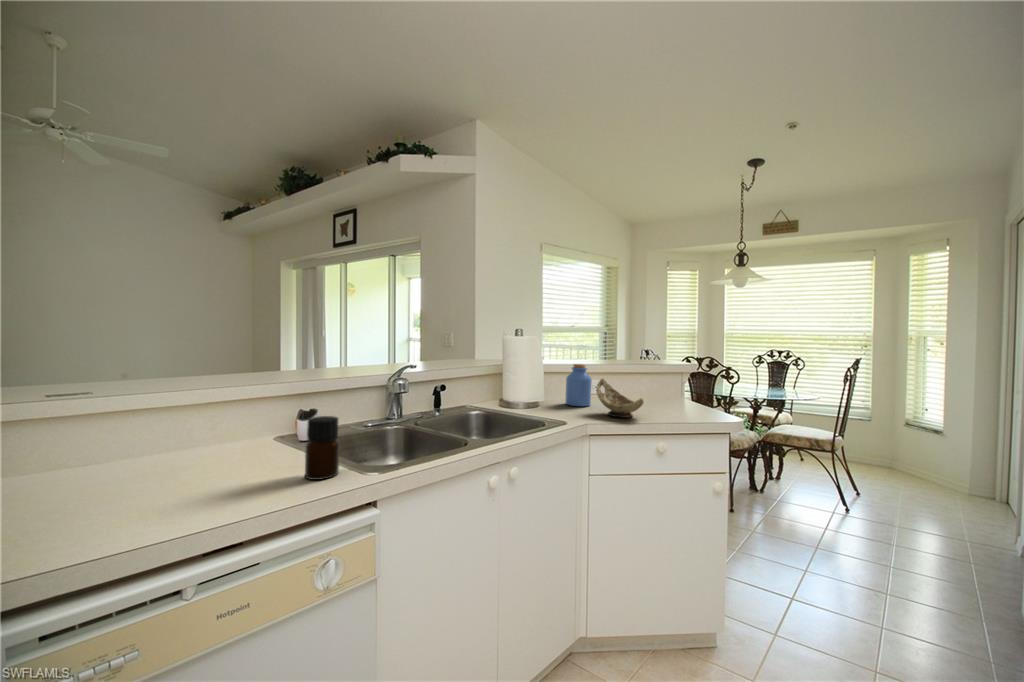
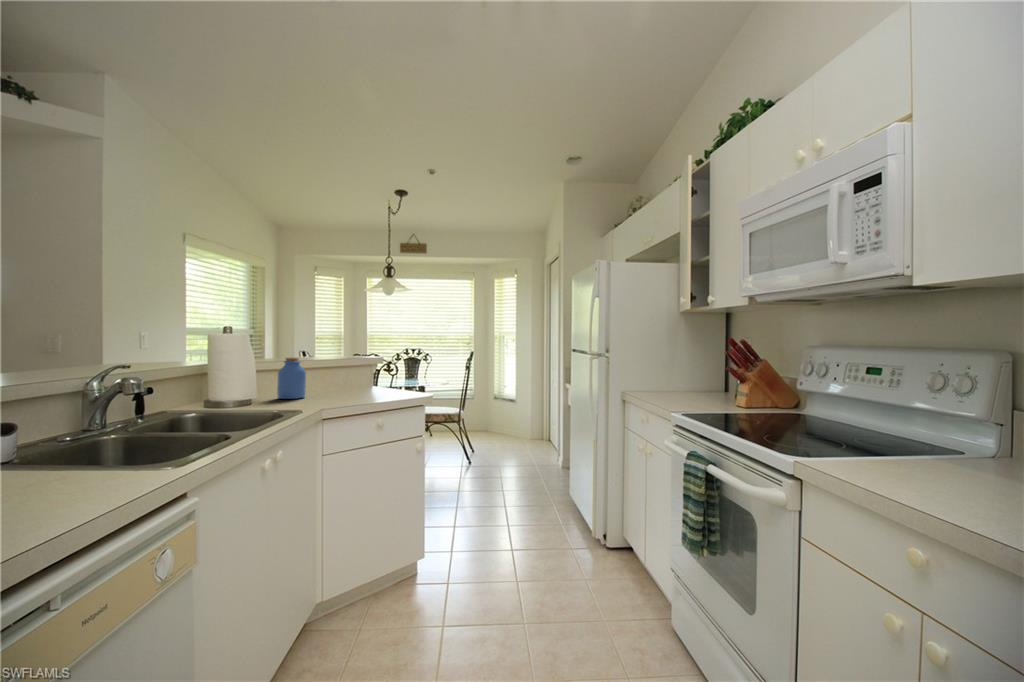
decorative bowl: present [596,379,644,418] -> none [320,368,368,400]
bottle: present [305,416,340,480] -> none [67,410,121,488]

